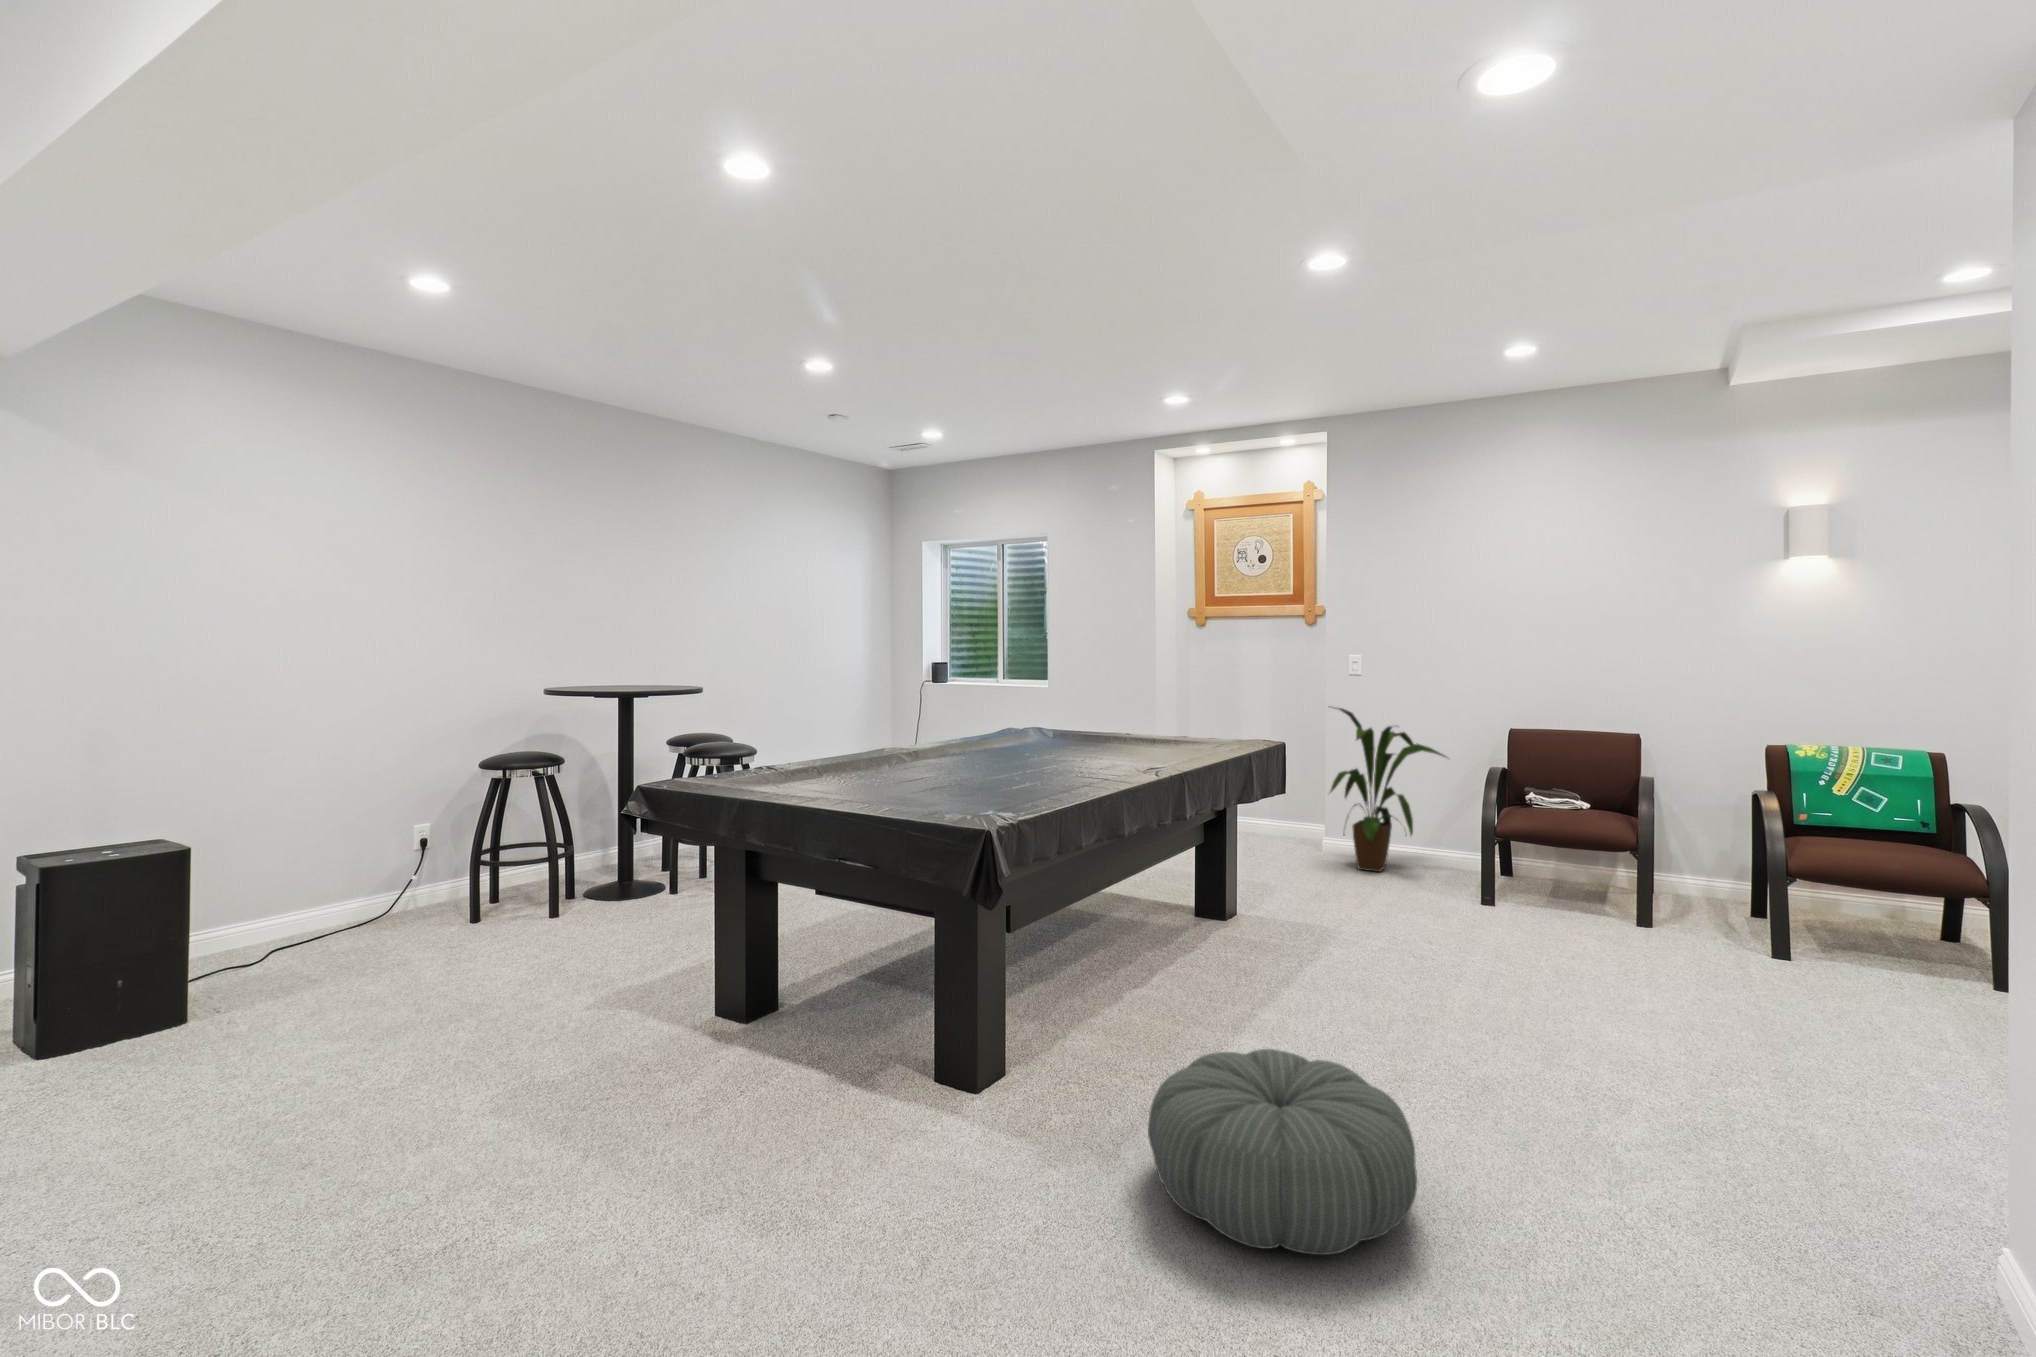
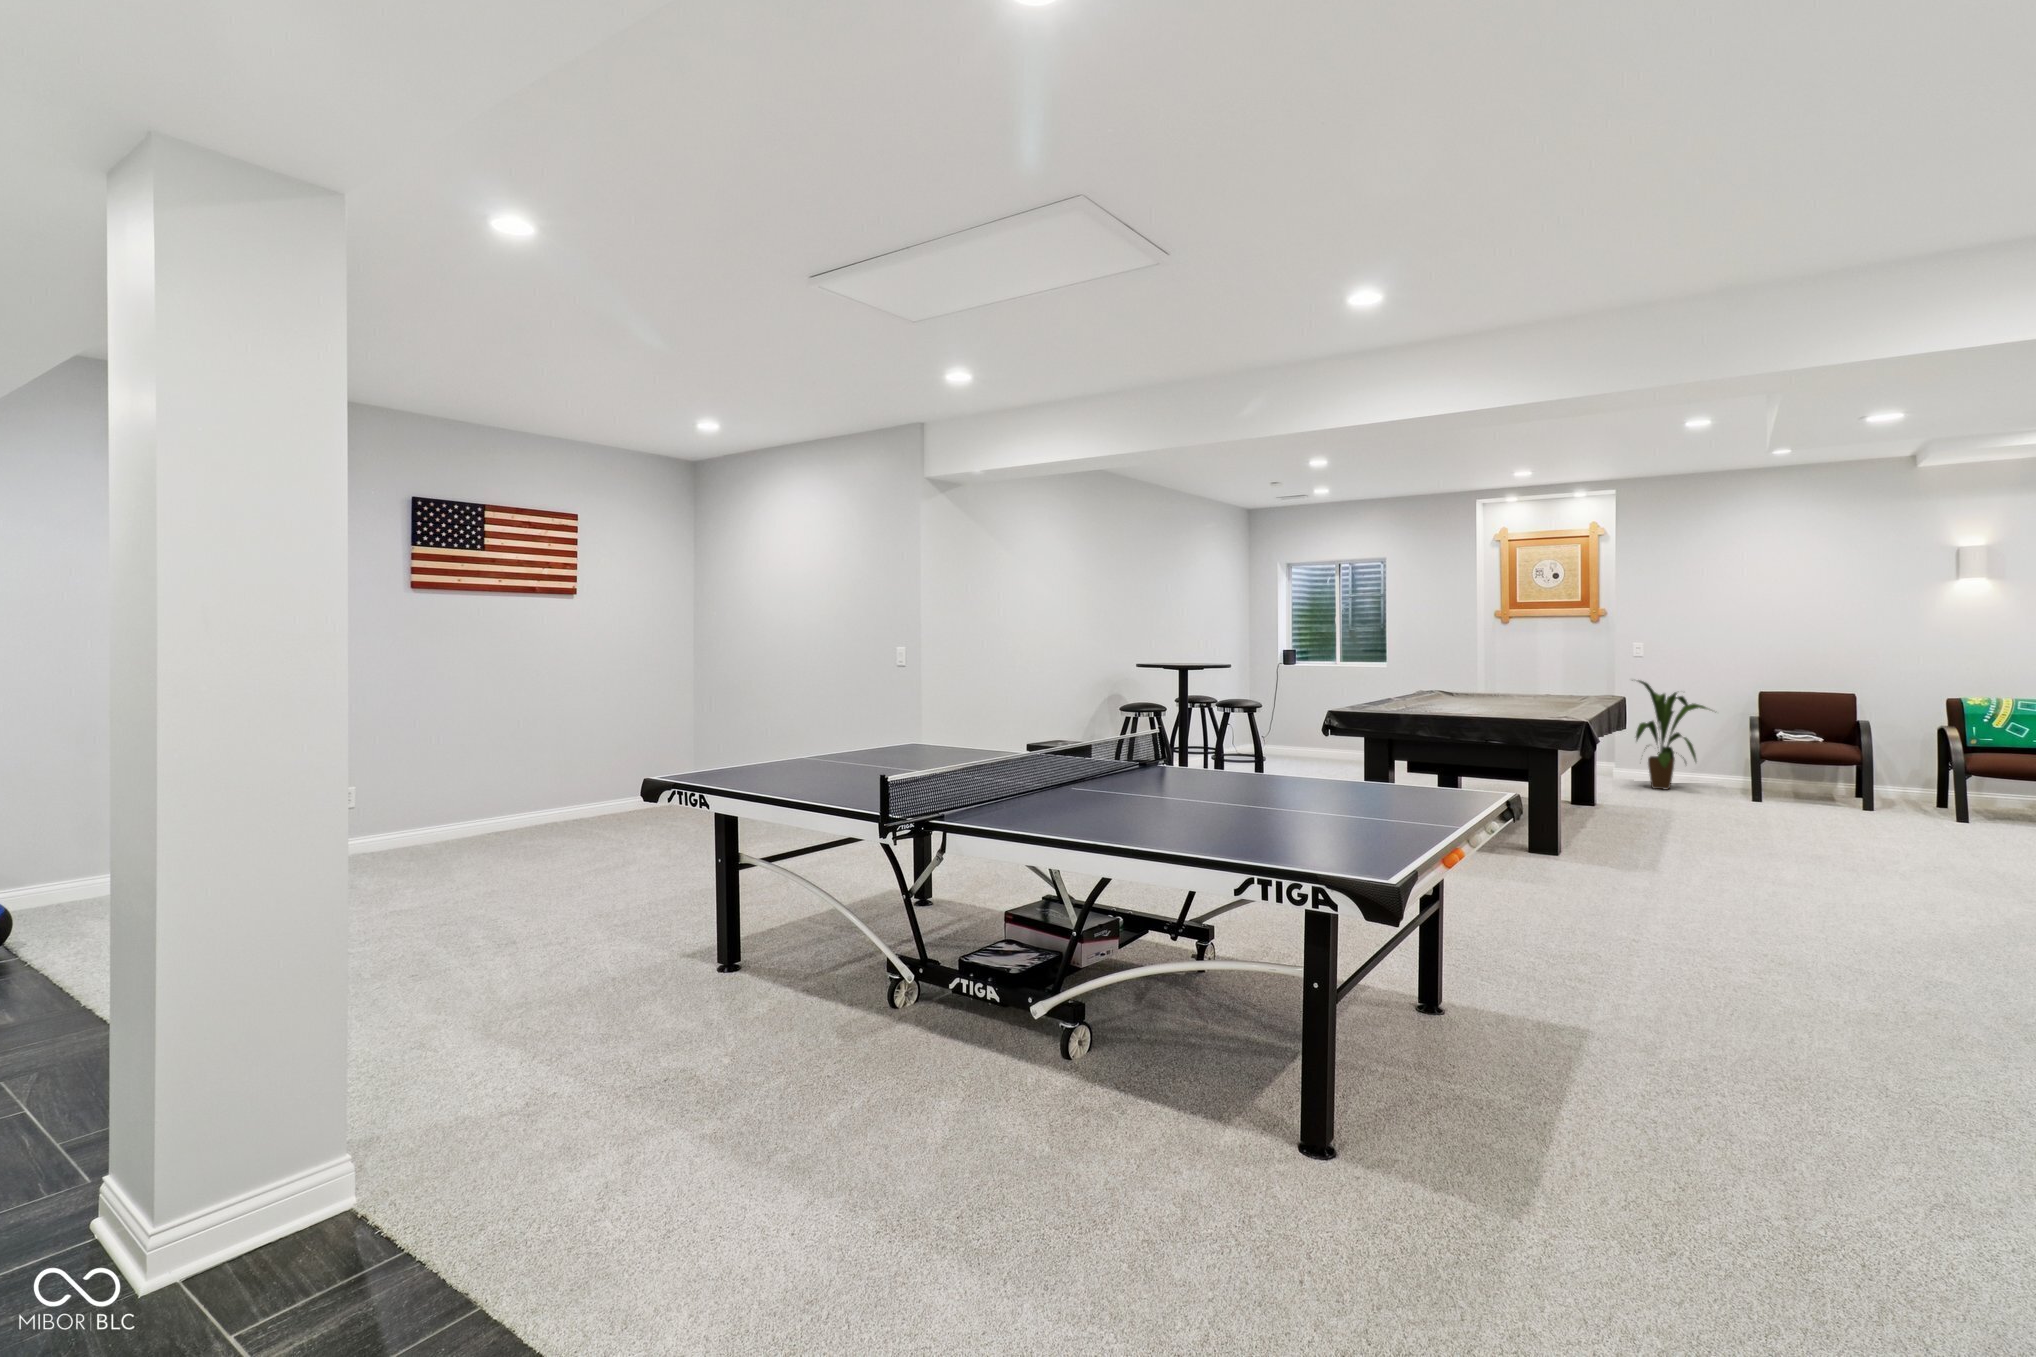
pouf: present [1148,1049,1417,1255] -> none [1668,838,1810,905]

